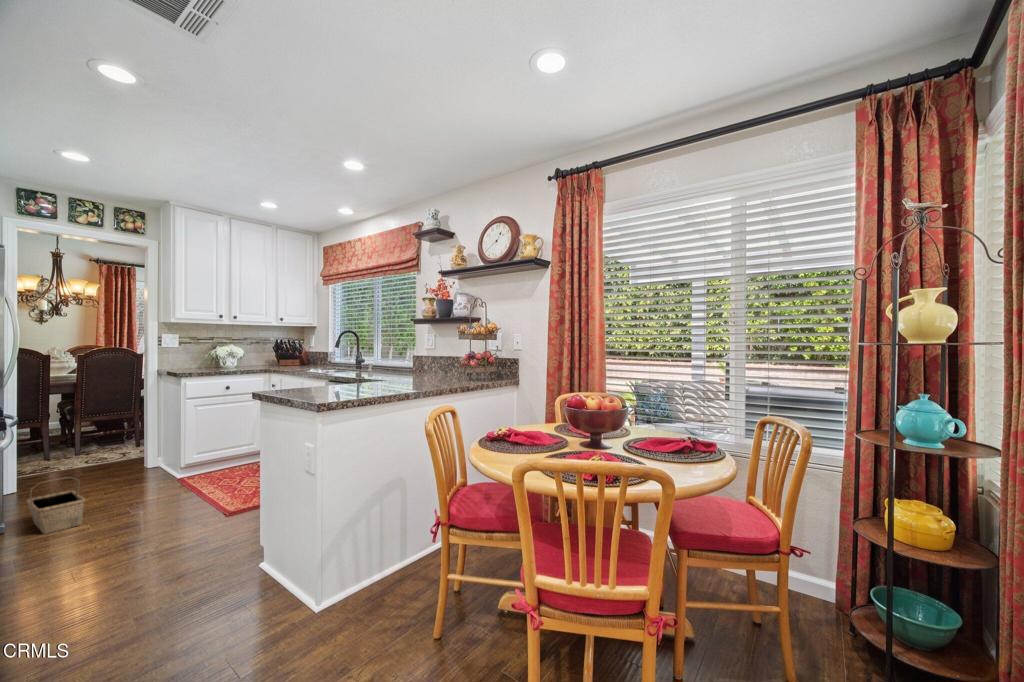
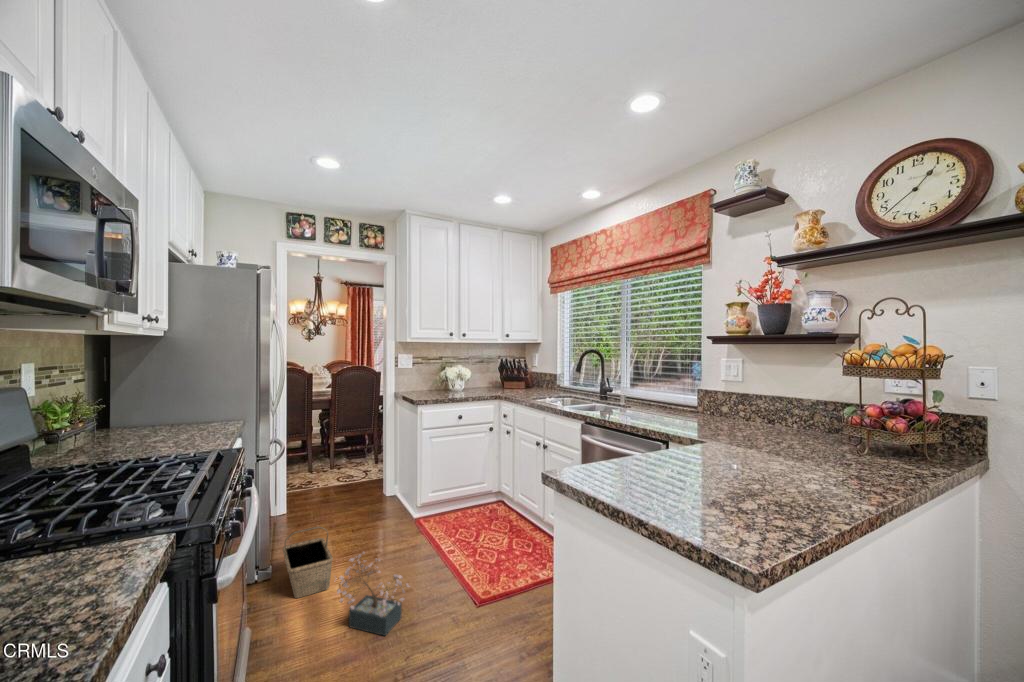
decorative plant: none [88,485,164,540] -> present [337,552,409,636]

